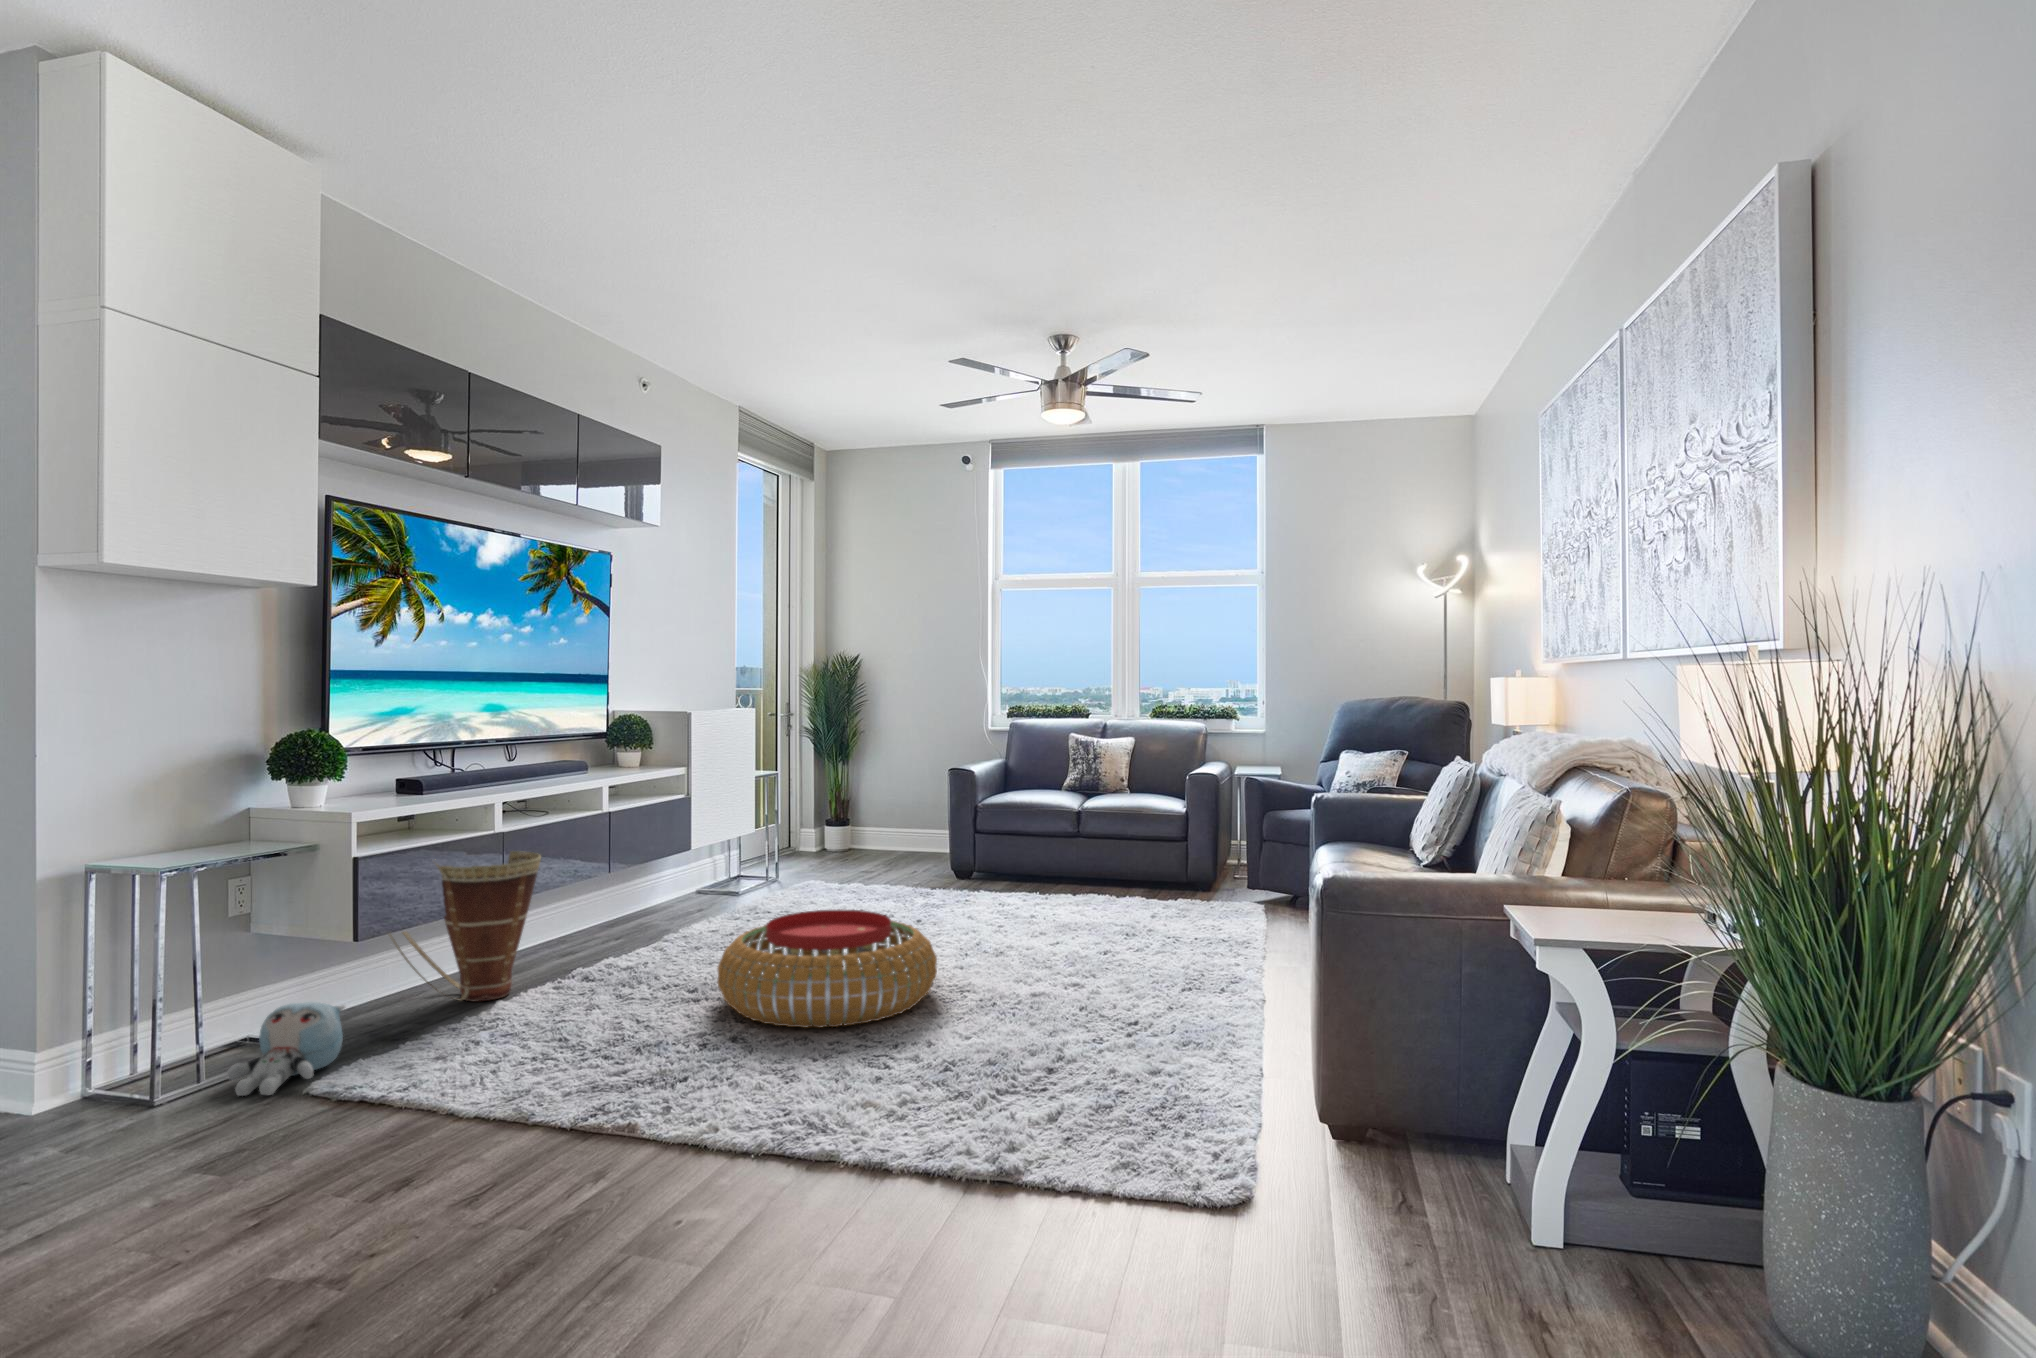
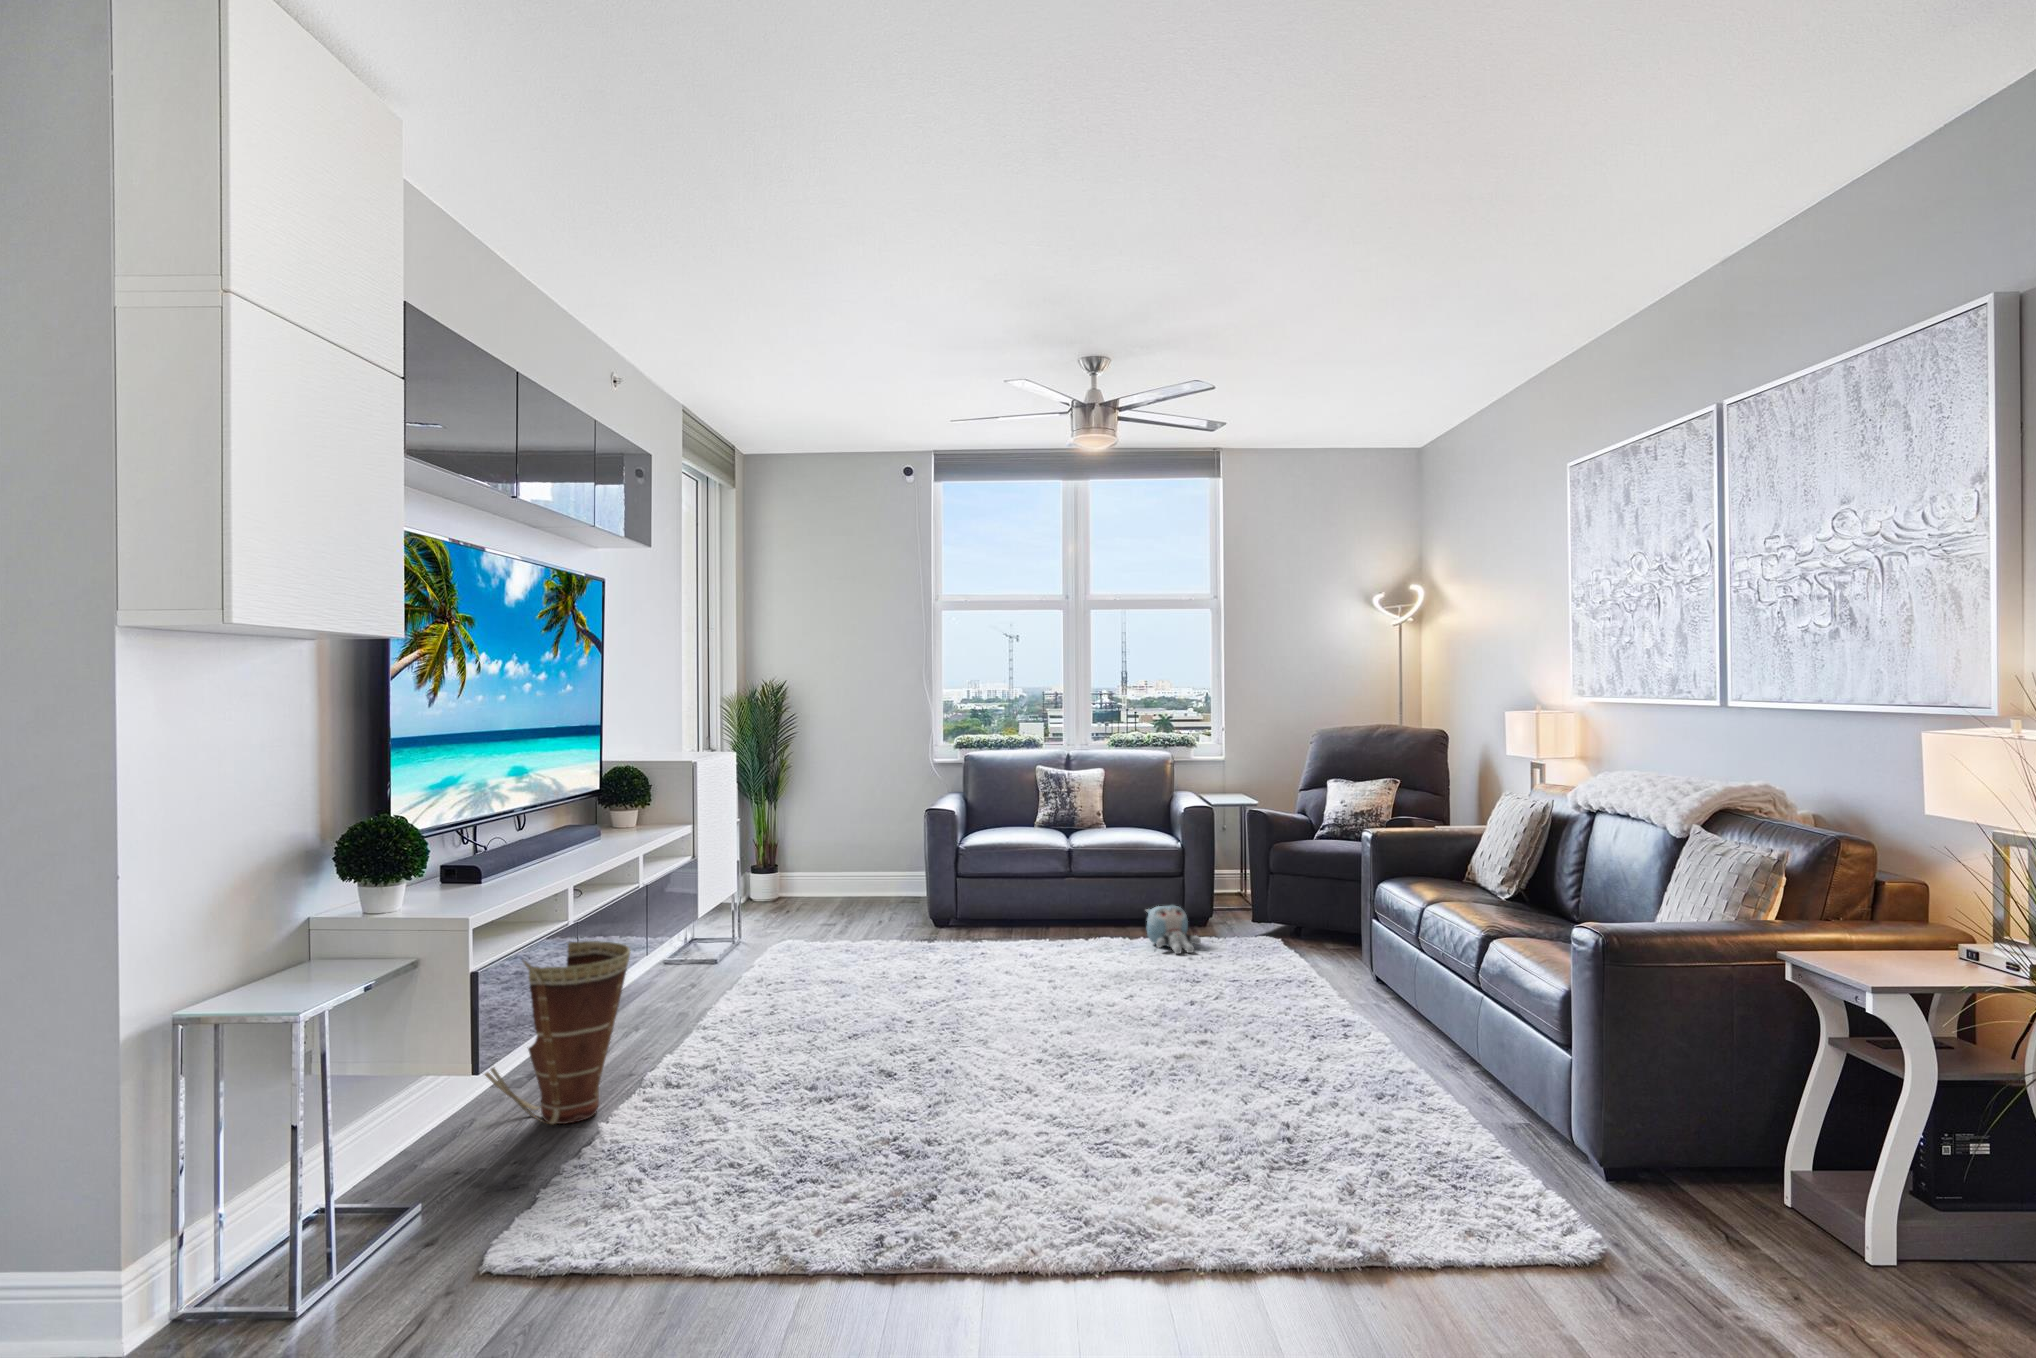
pouf: present [717,909,937,1028] -> none [855,983,1090,1120]
plush toy: present [227,1002,345,1096] -> present [1146,905,1201,954]

